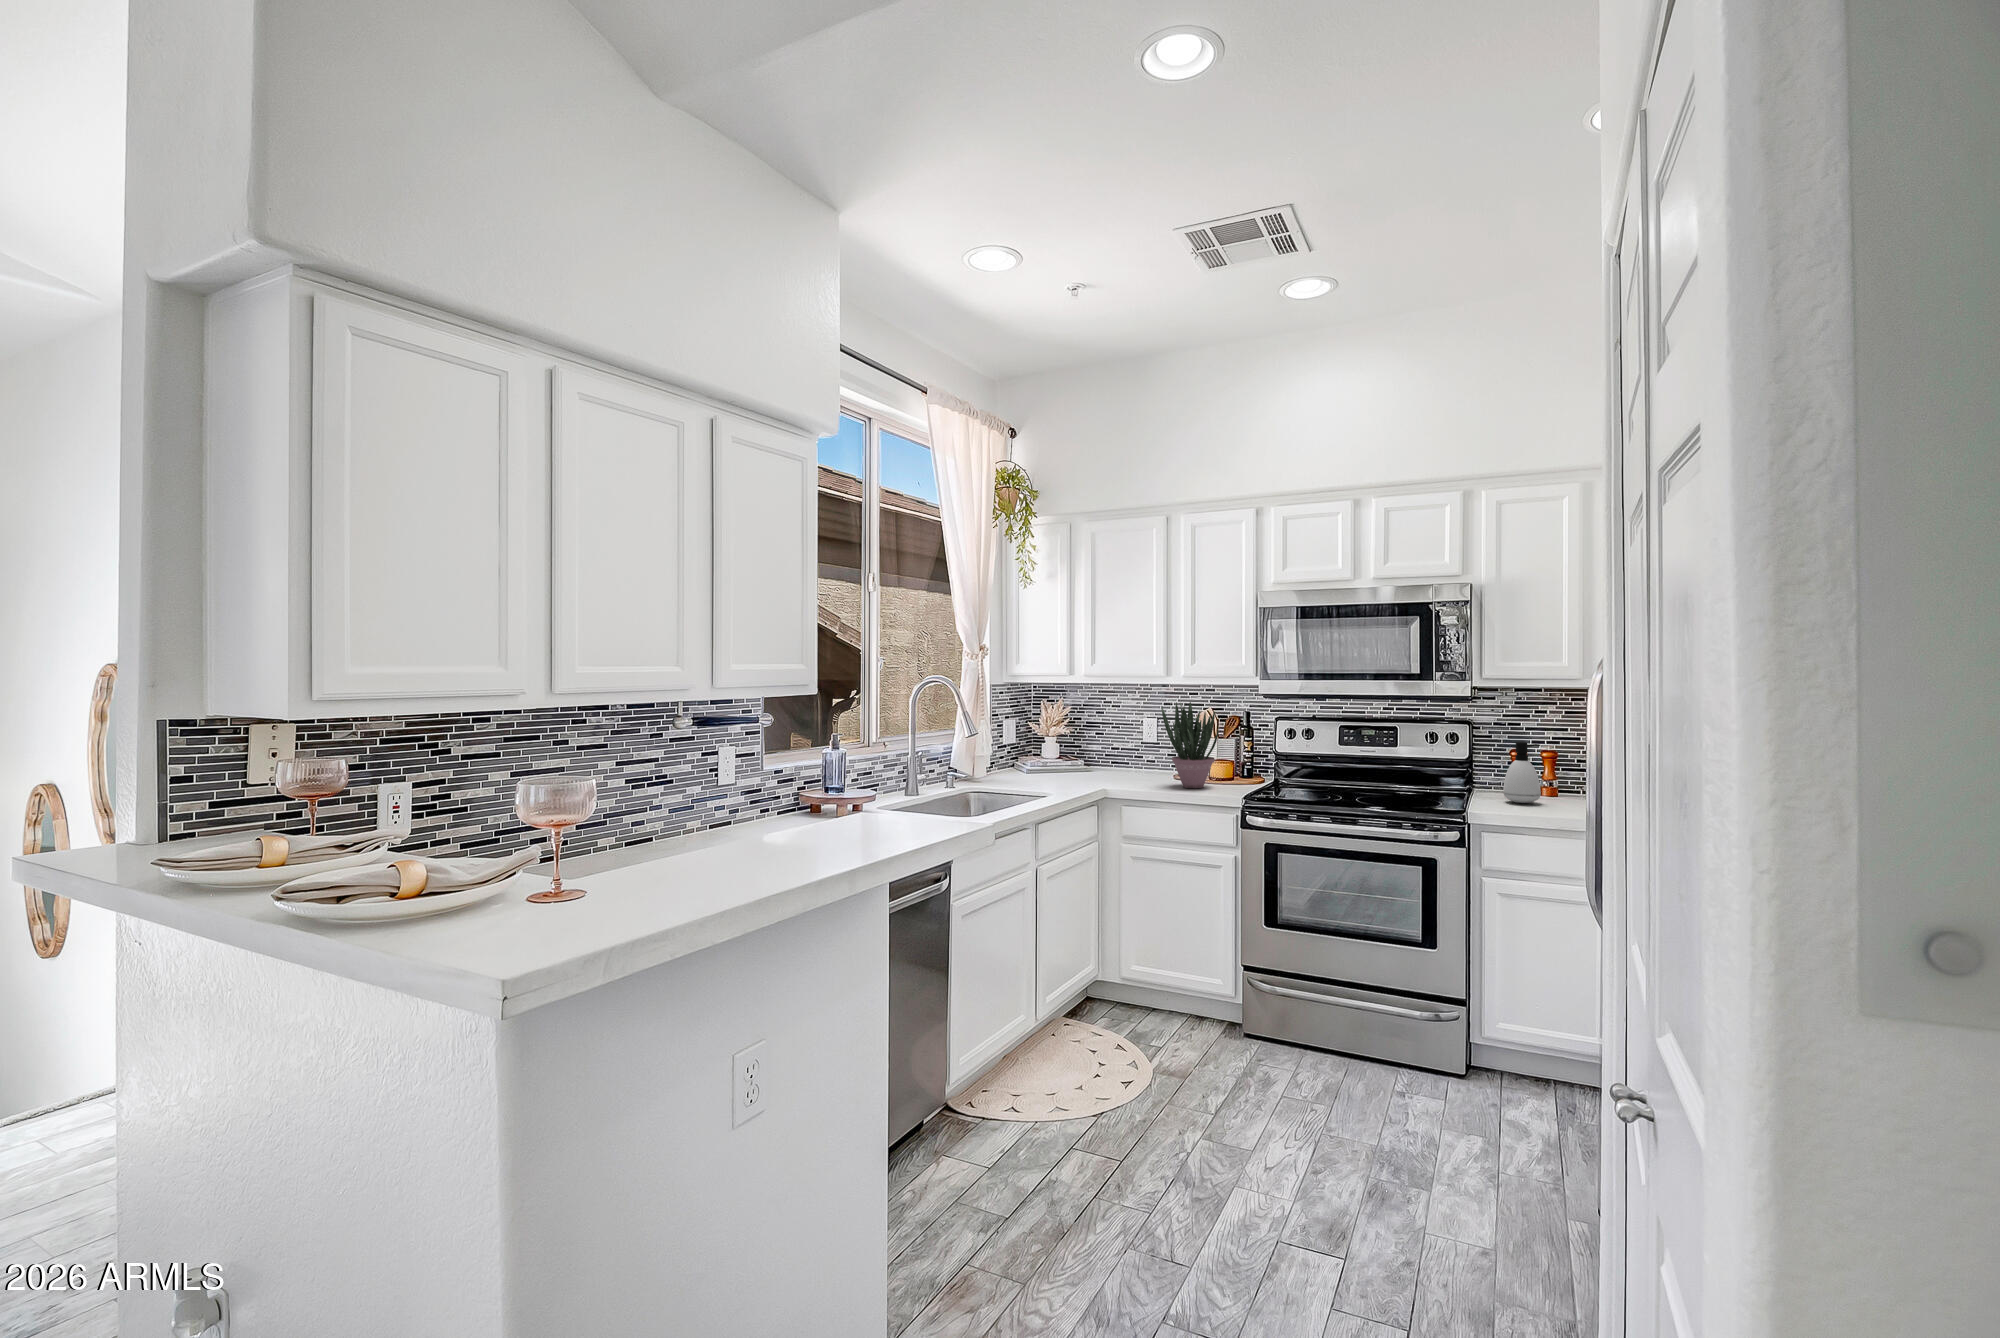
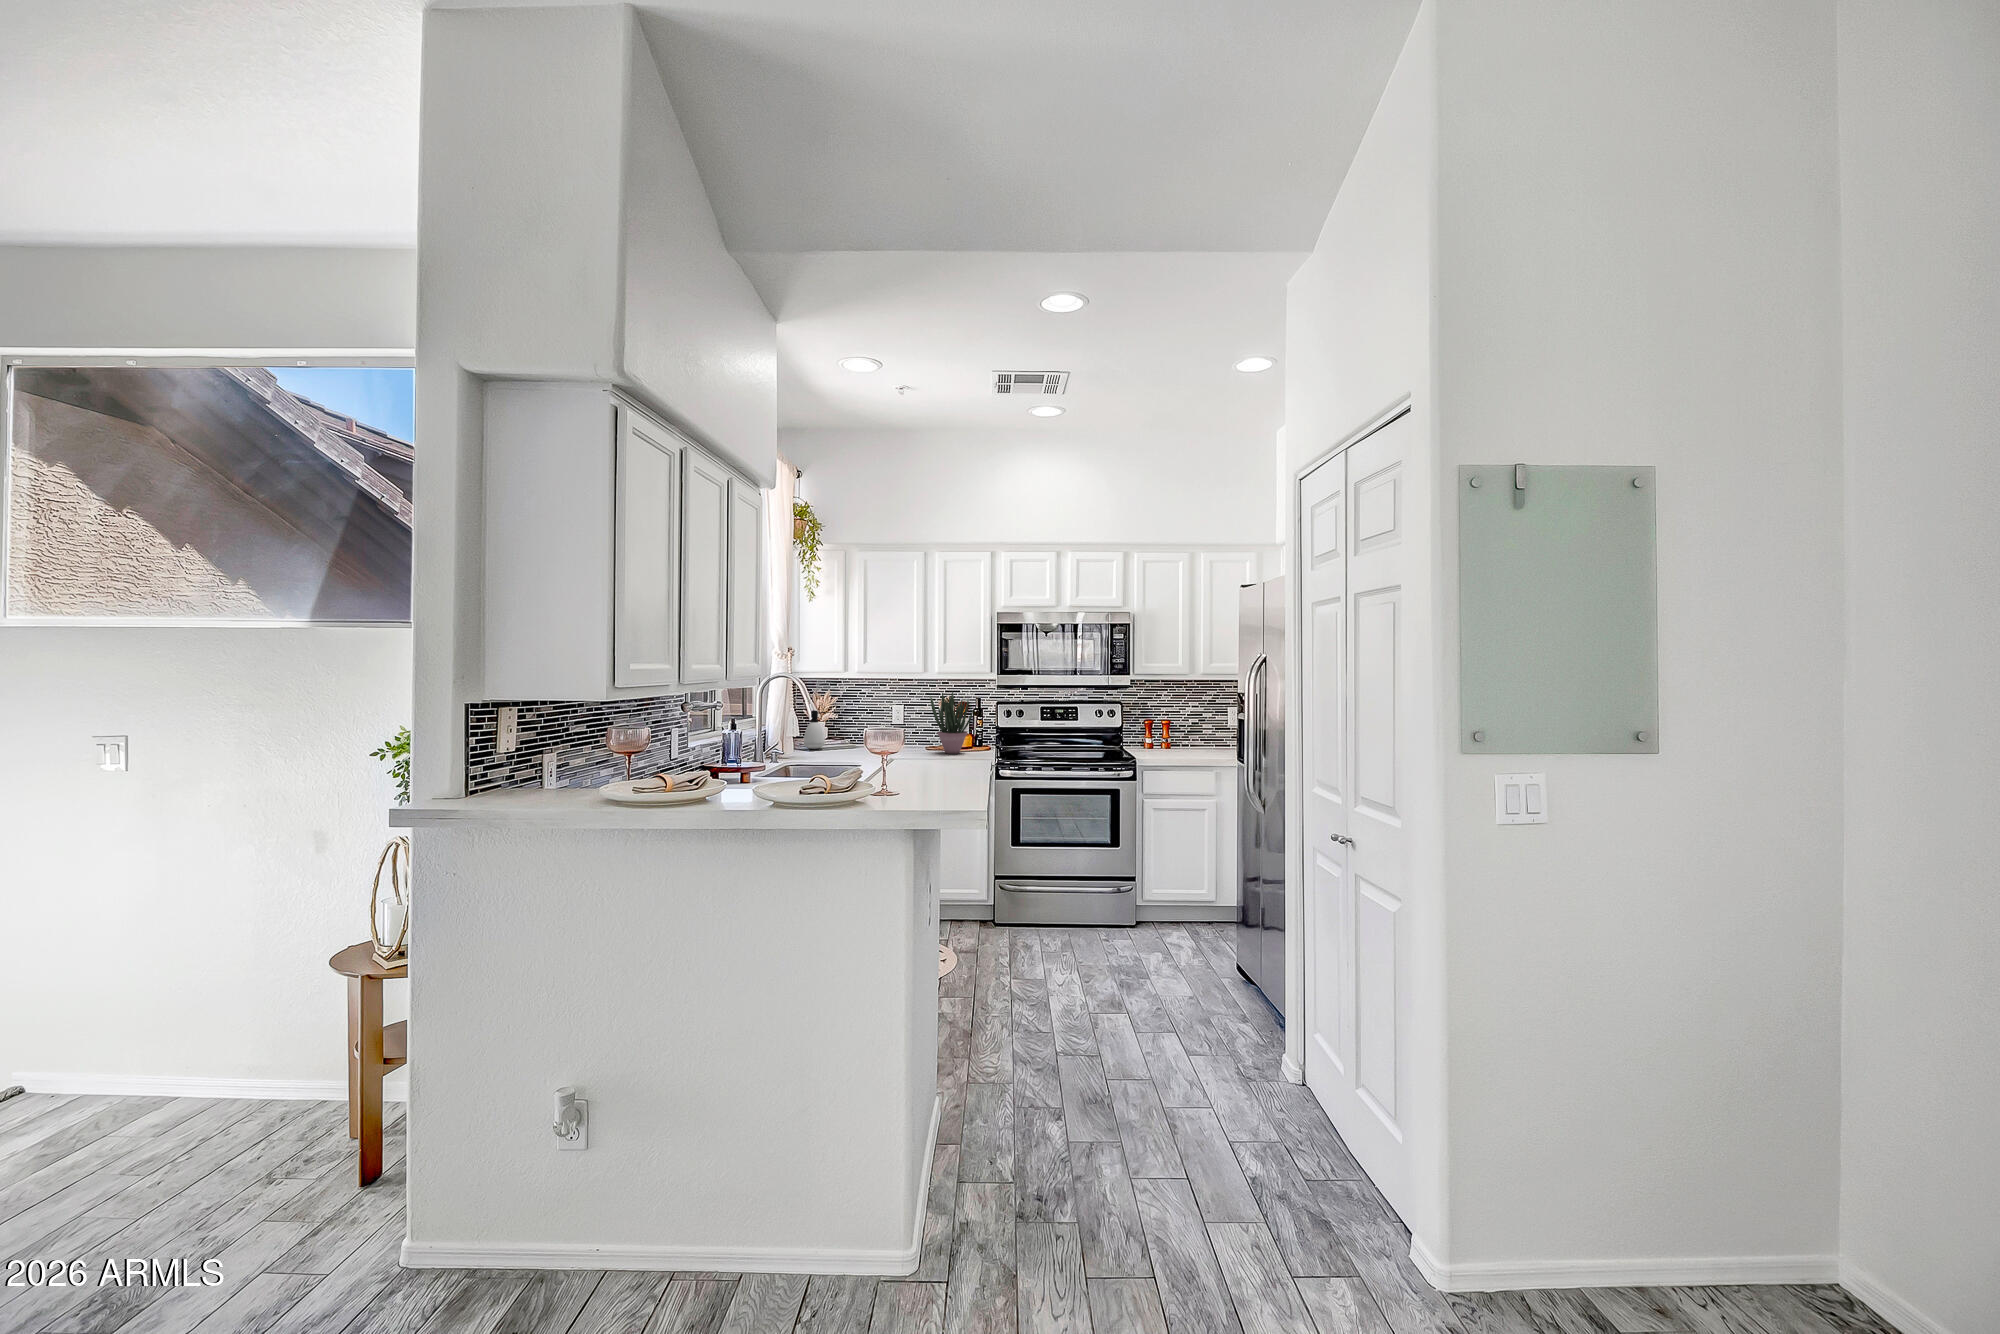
soap dispenser: present [1503,742,1541,803] -> present [804,710,825,749]

